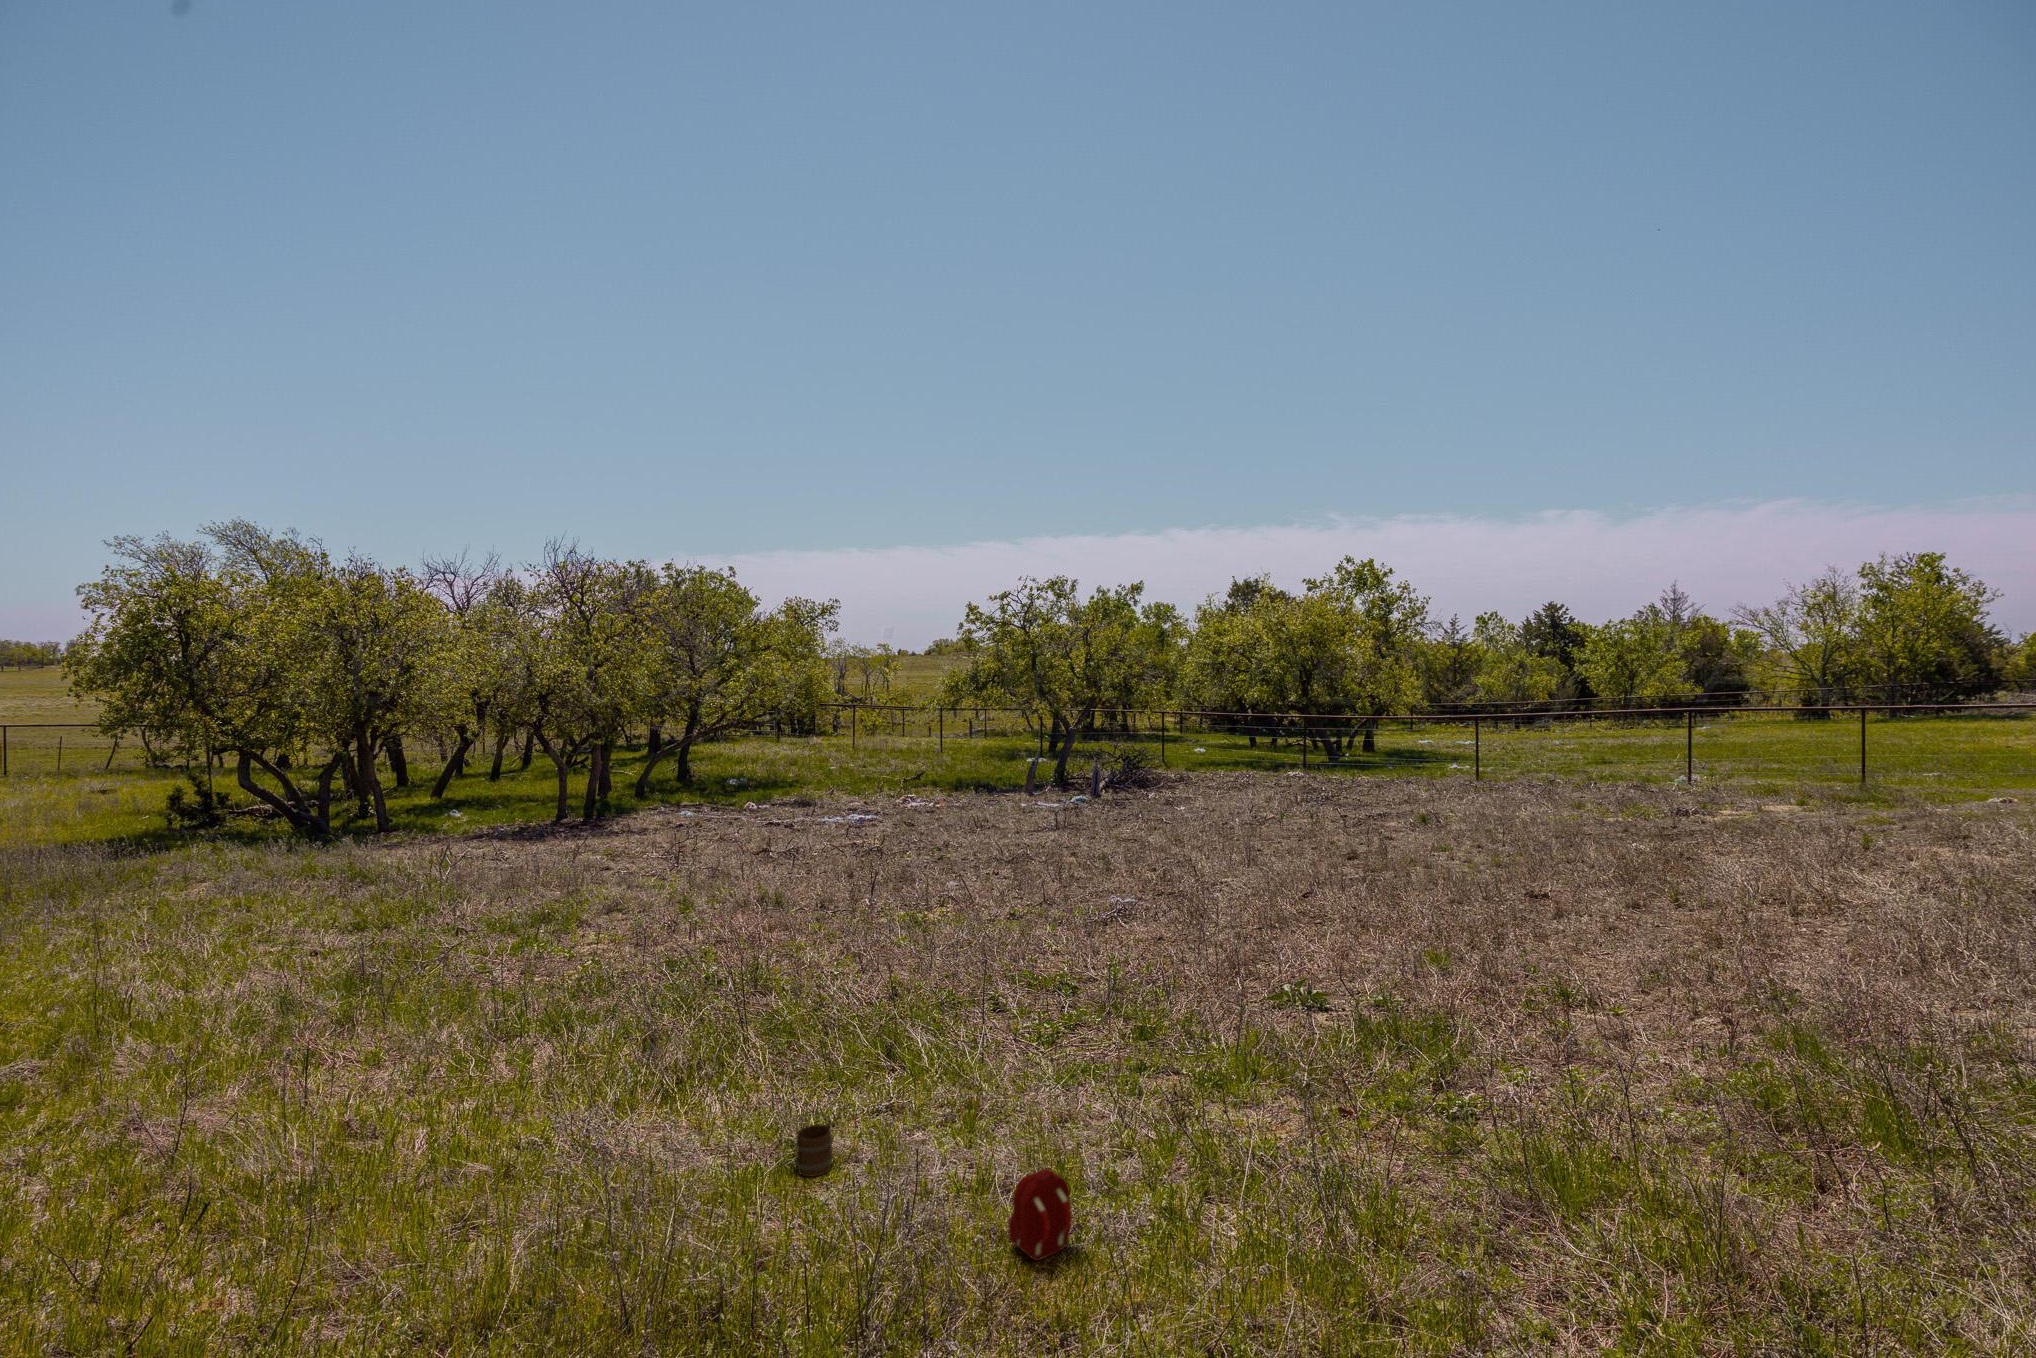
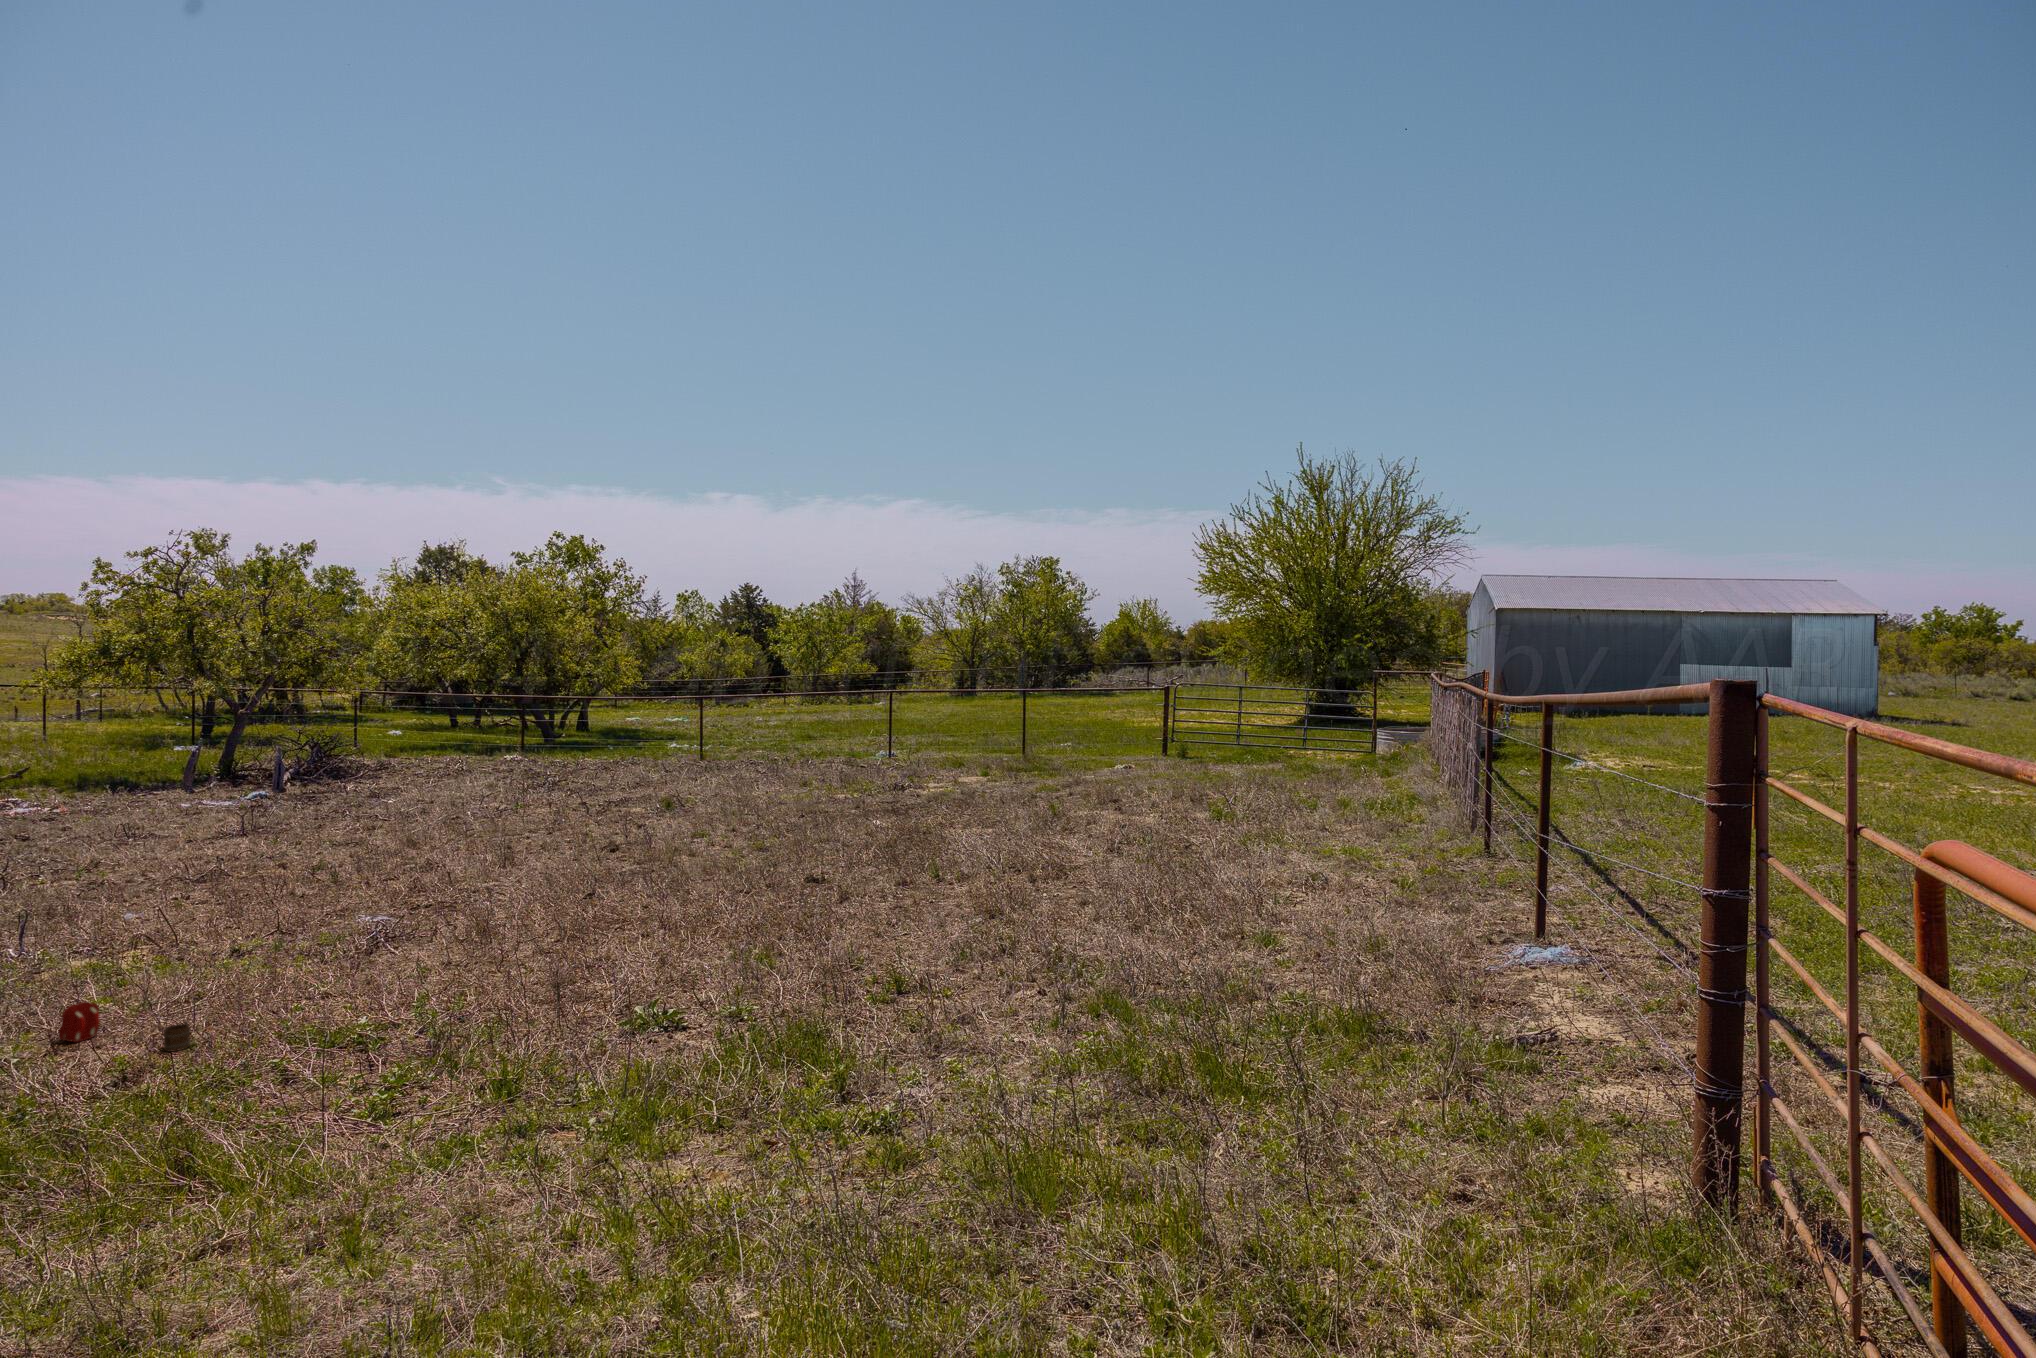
backpack: present [1009,1169,1072,1261] -> present [58,1001,100,1042]

